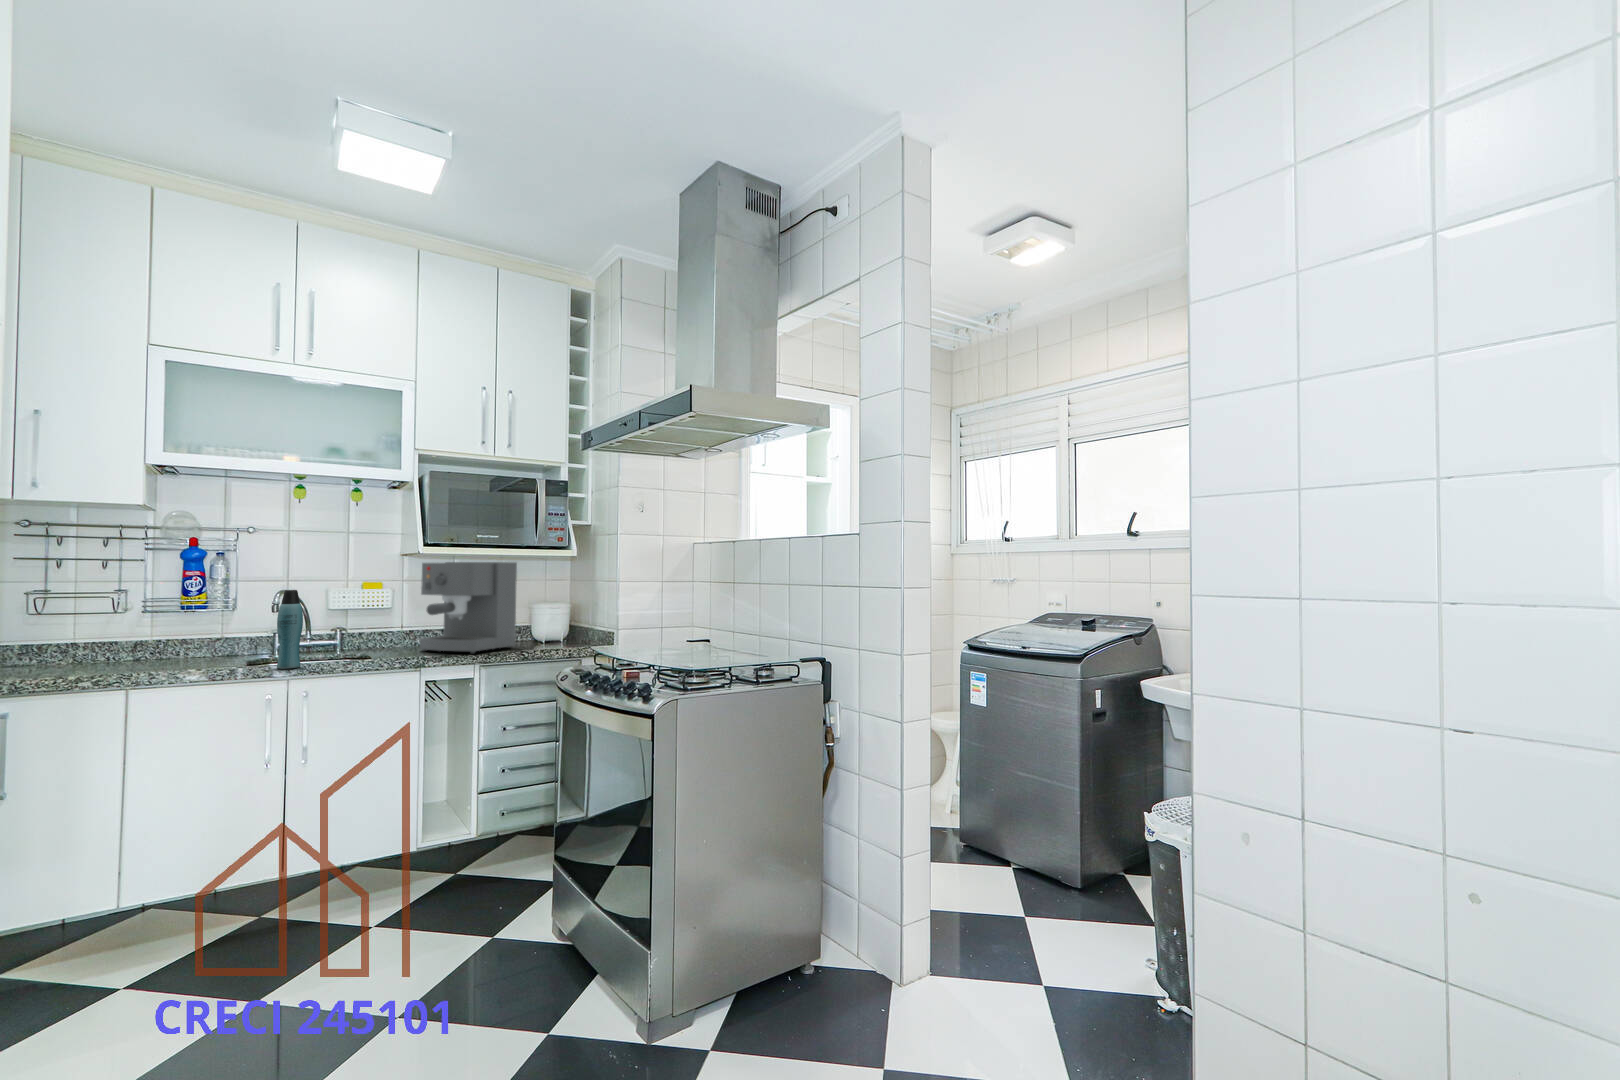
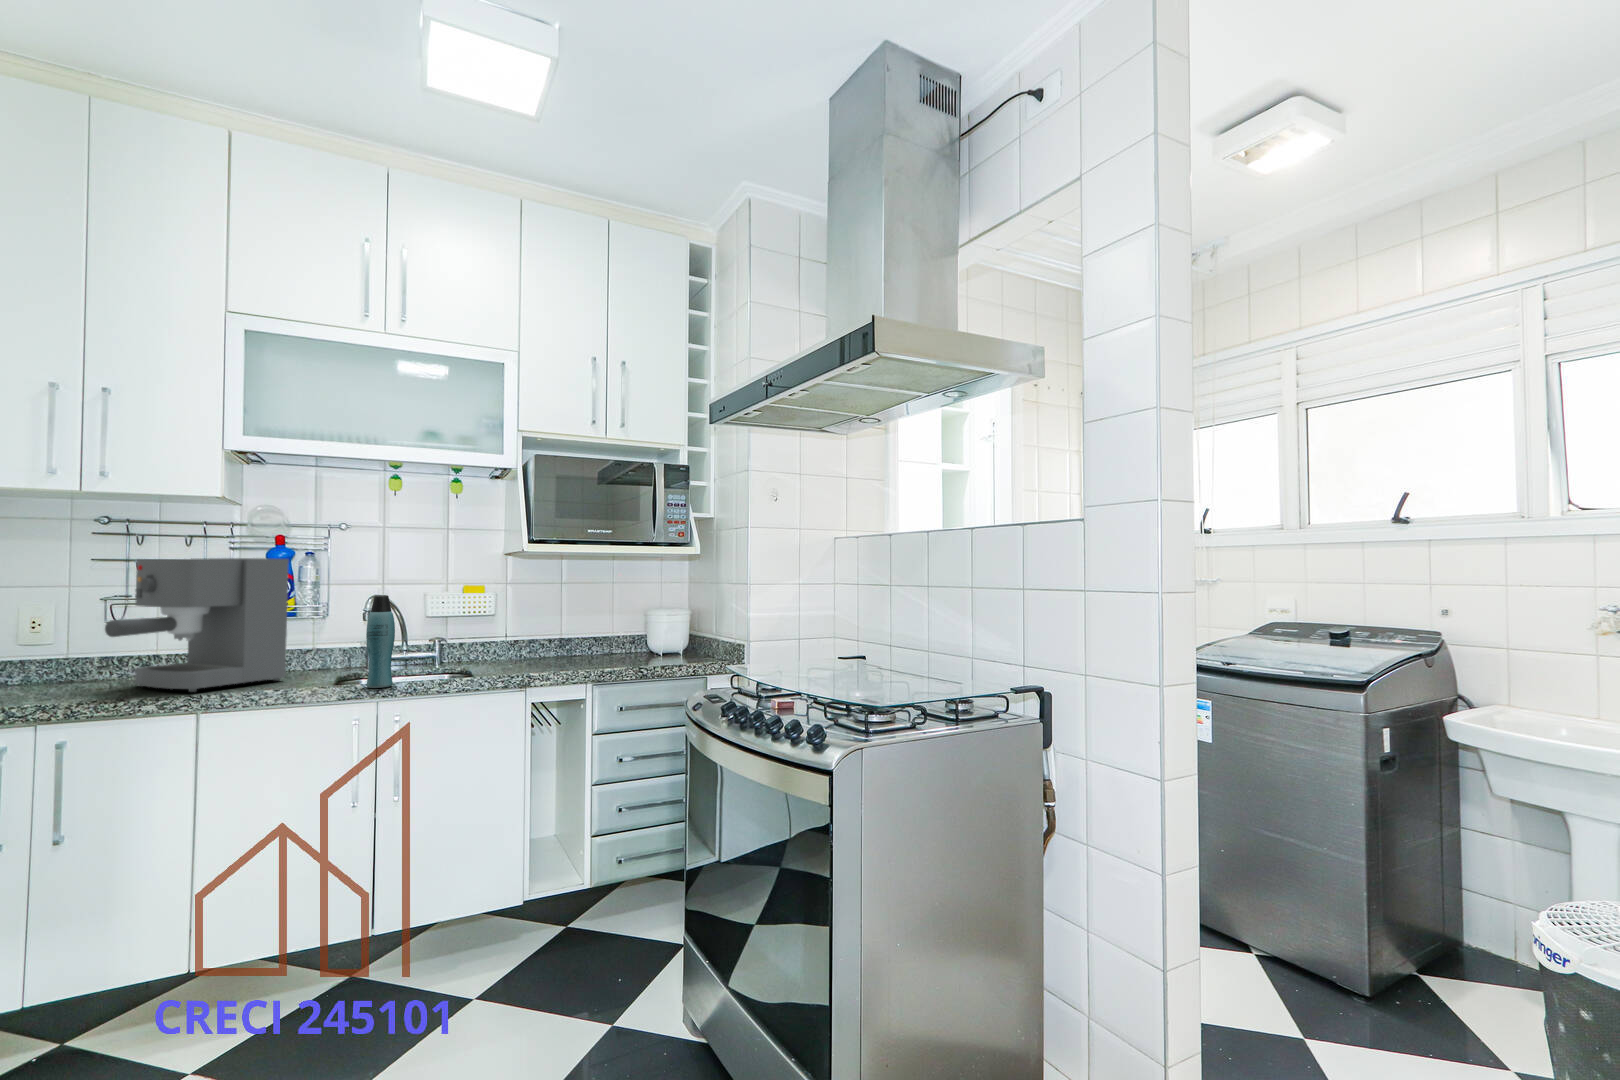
coffee maker: present [420,562,517,653] -> present [105,558,289,692]

